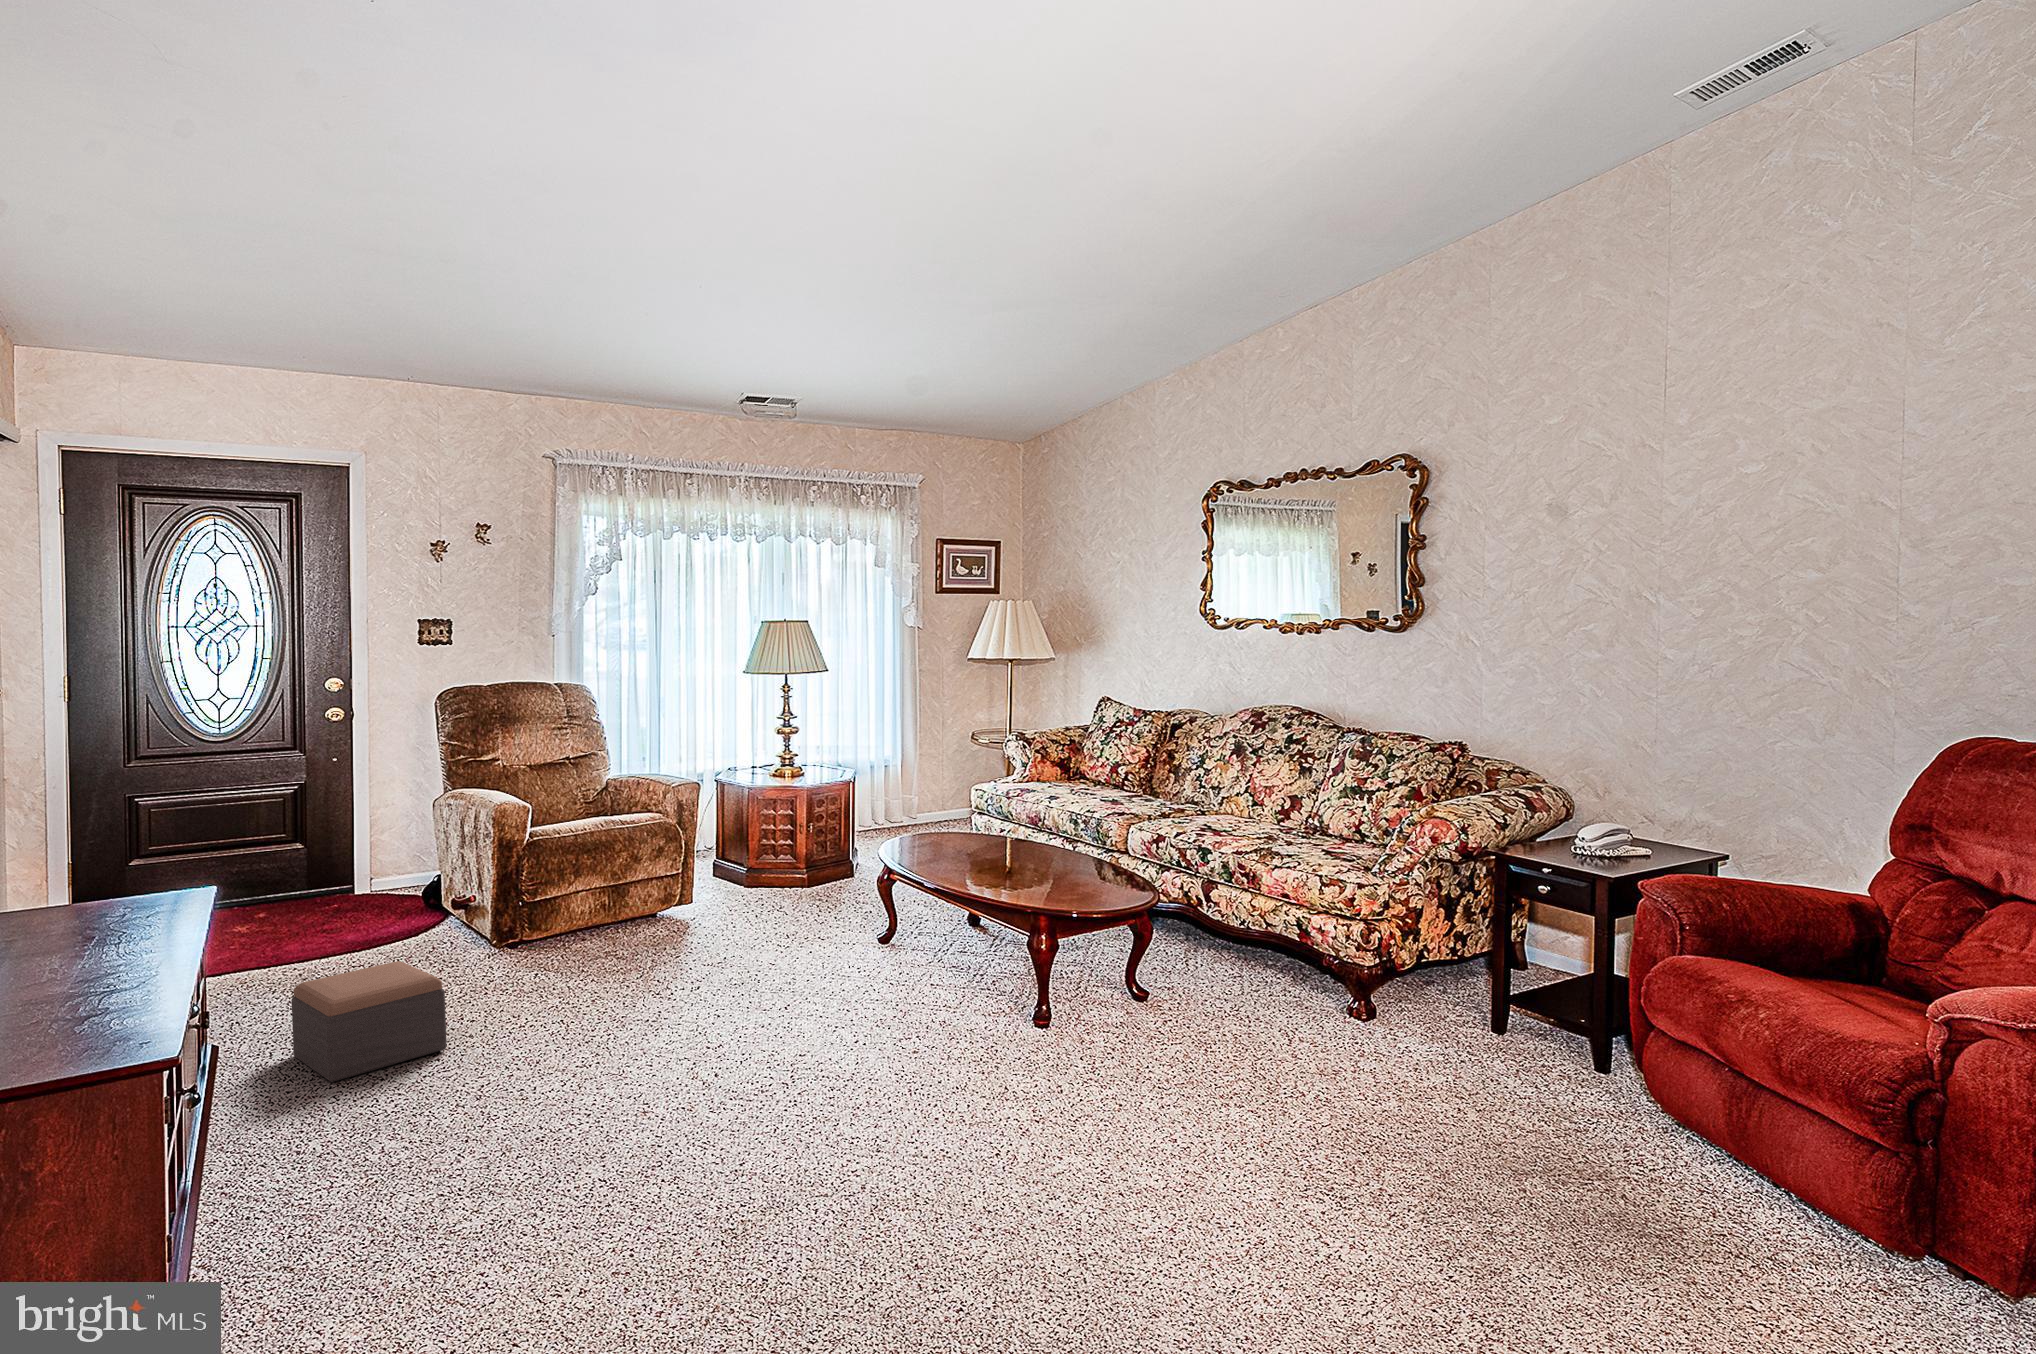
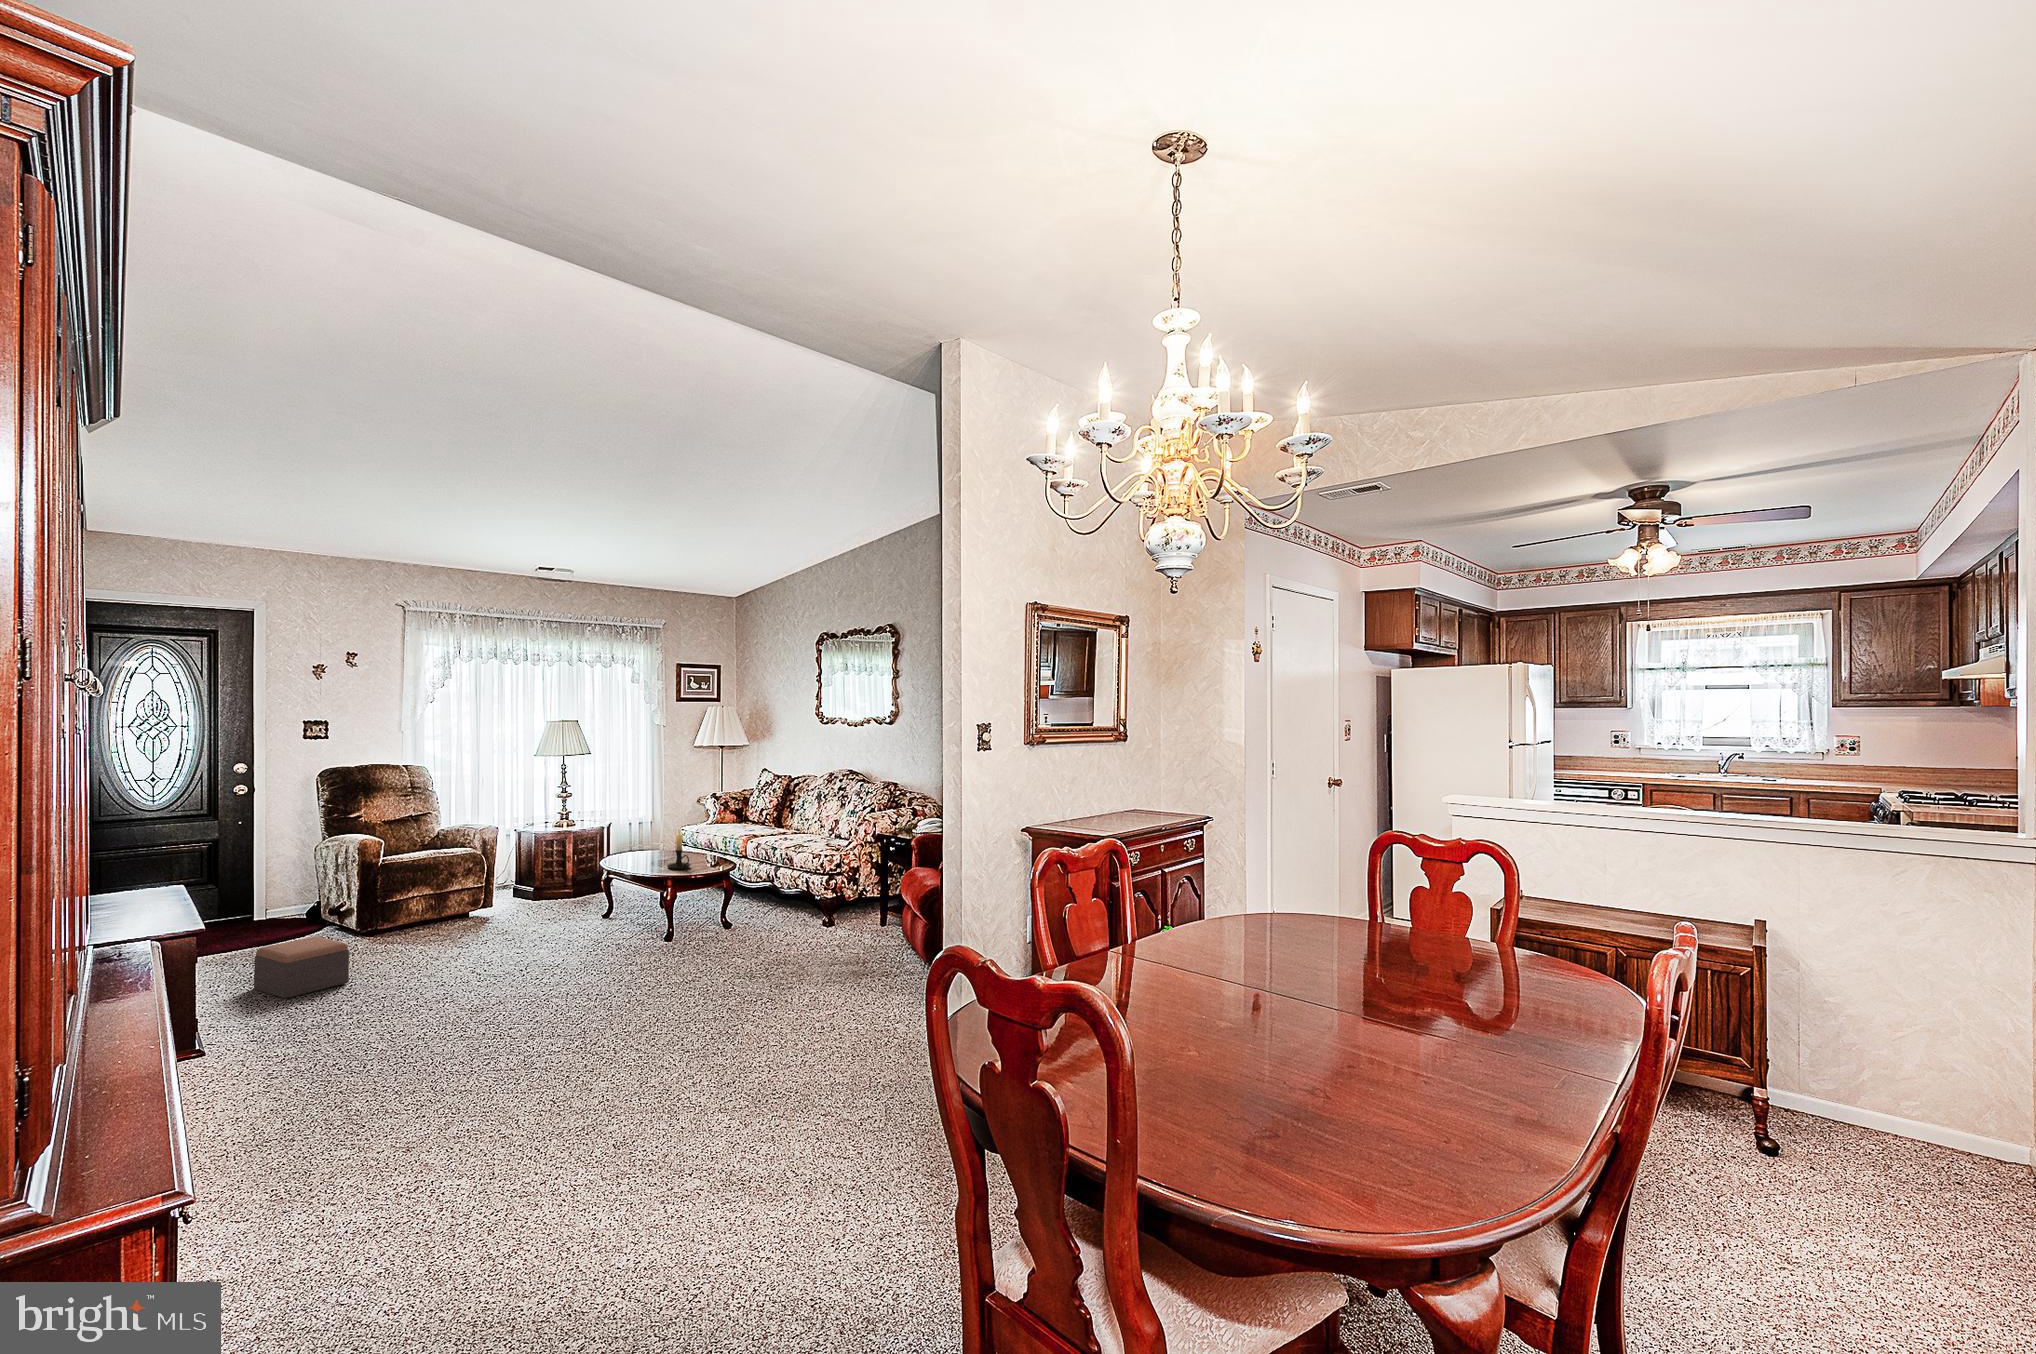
candle holder: none [962,773,1000,847] -> present [667,828,690,870]

